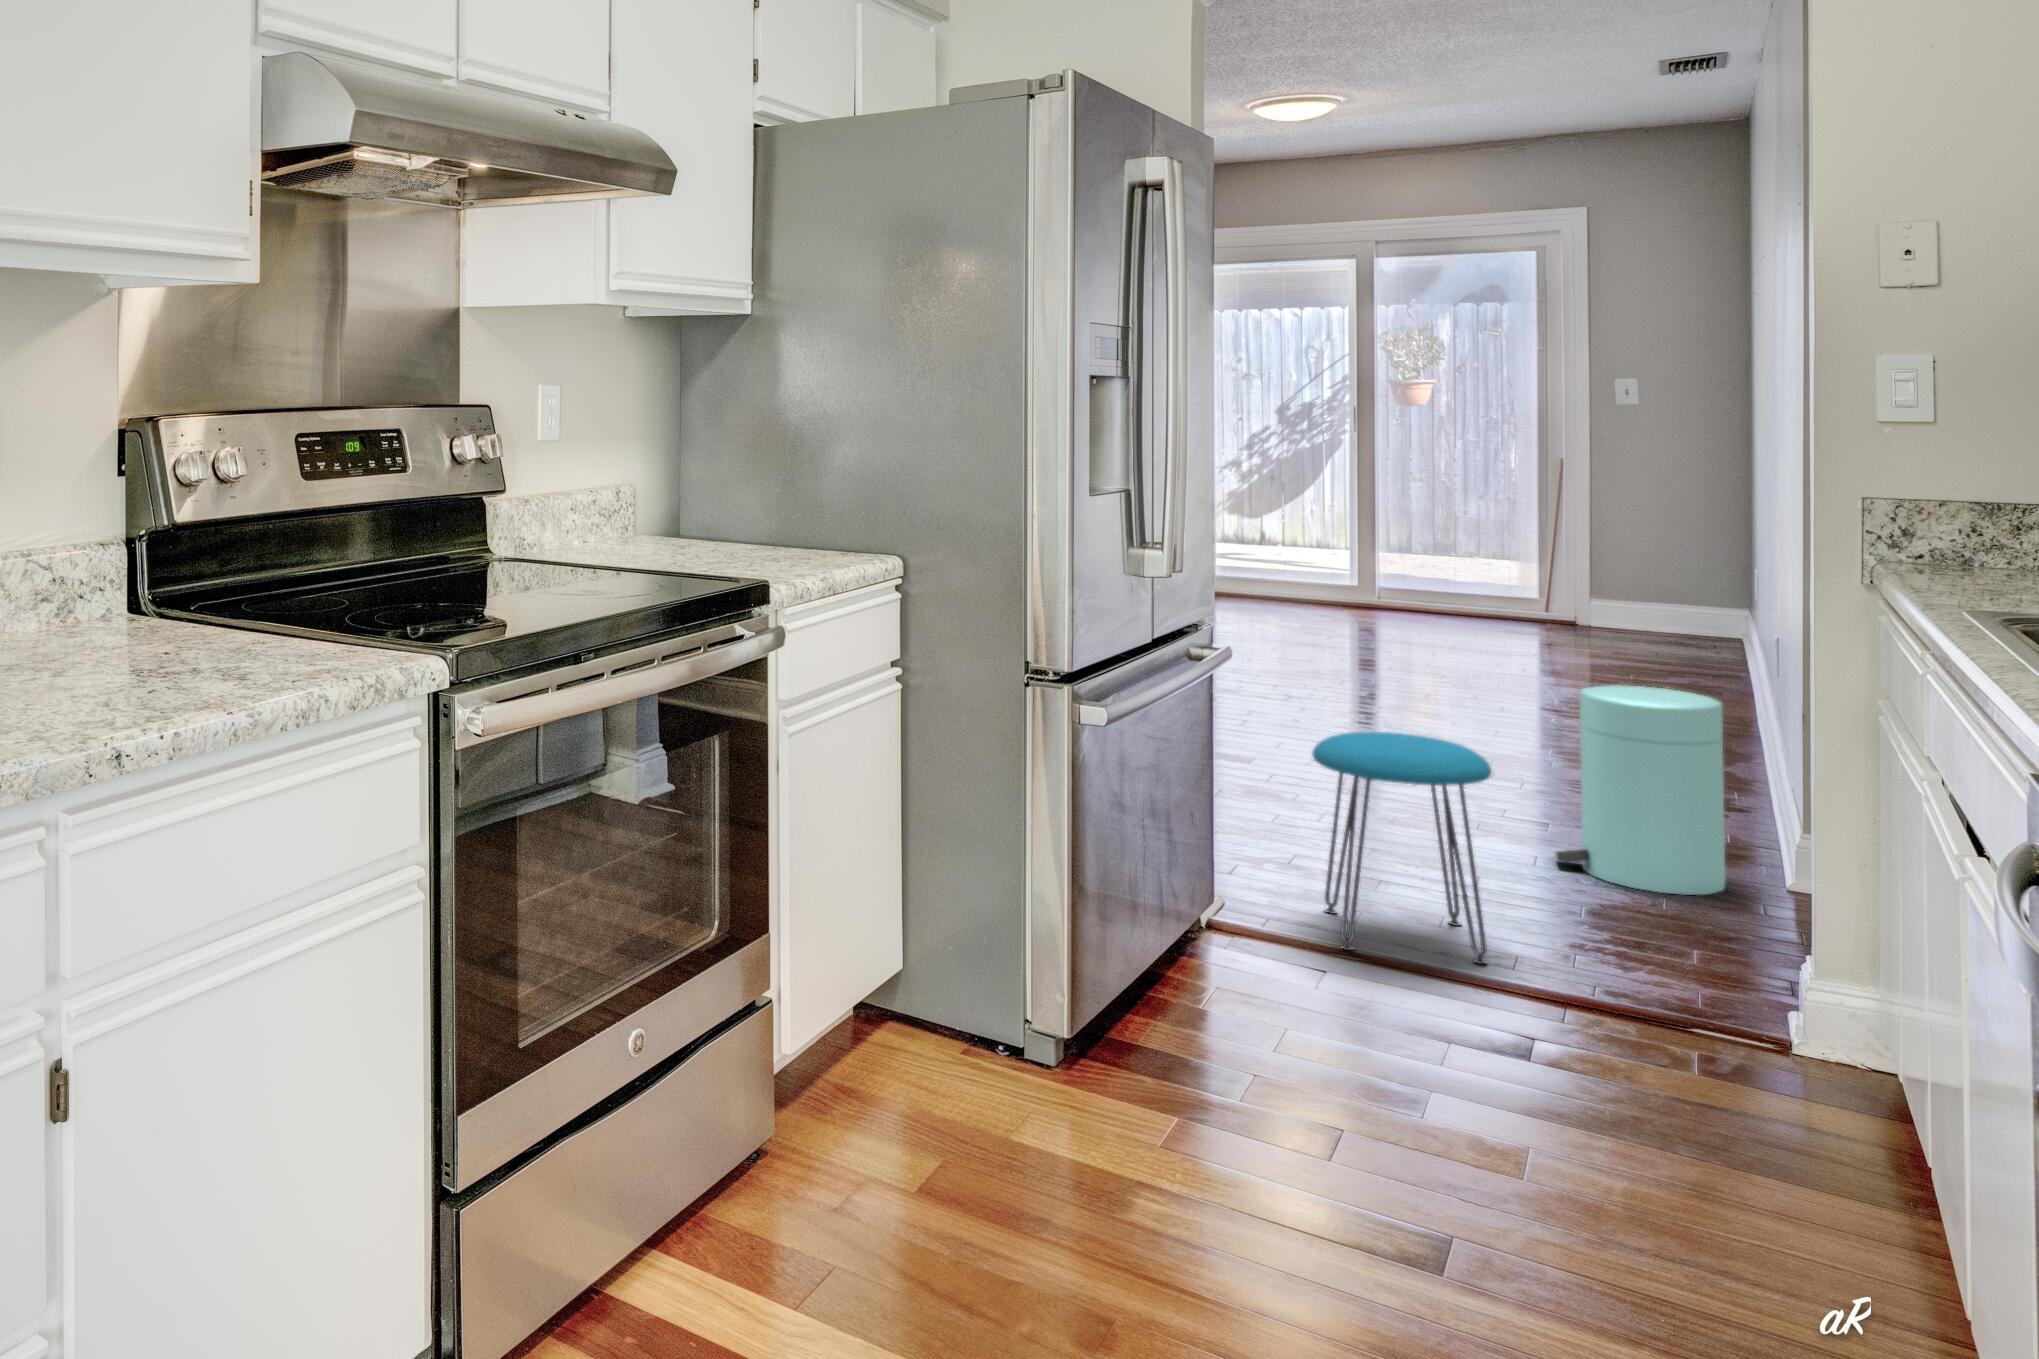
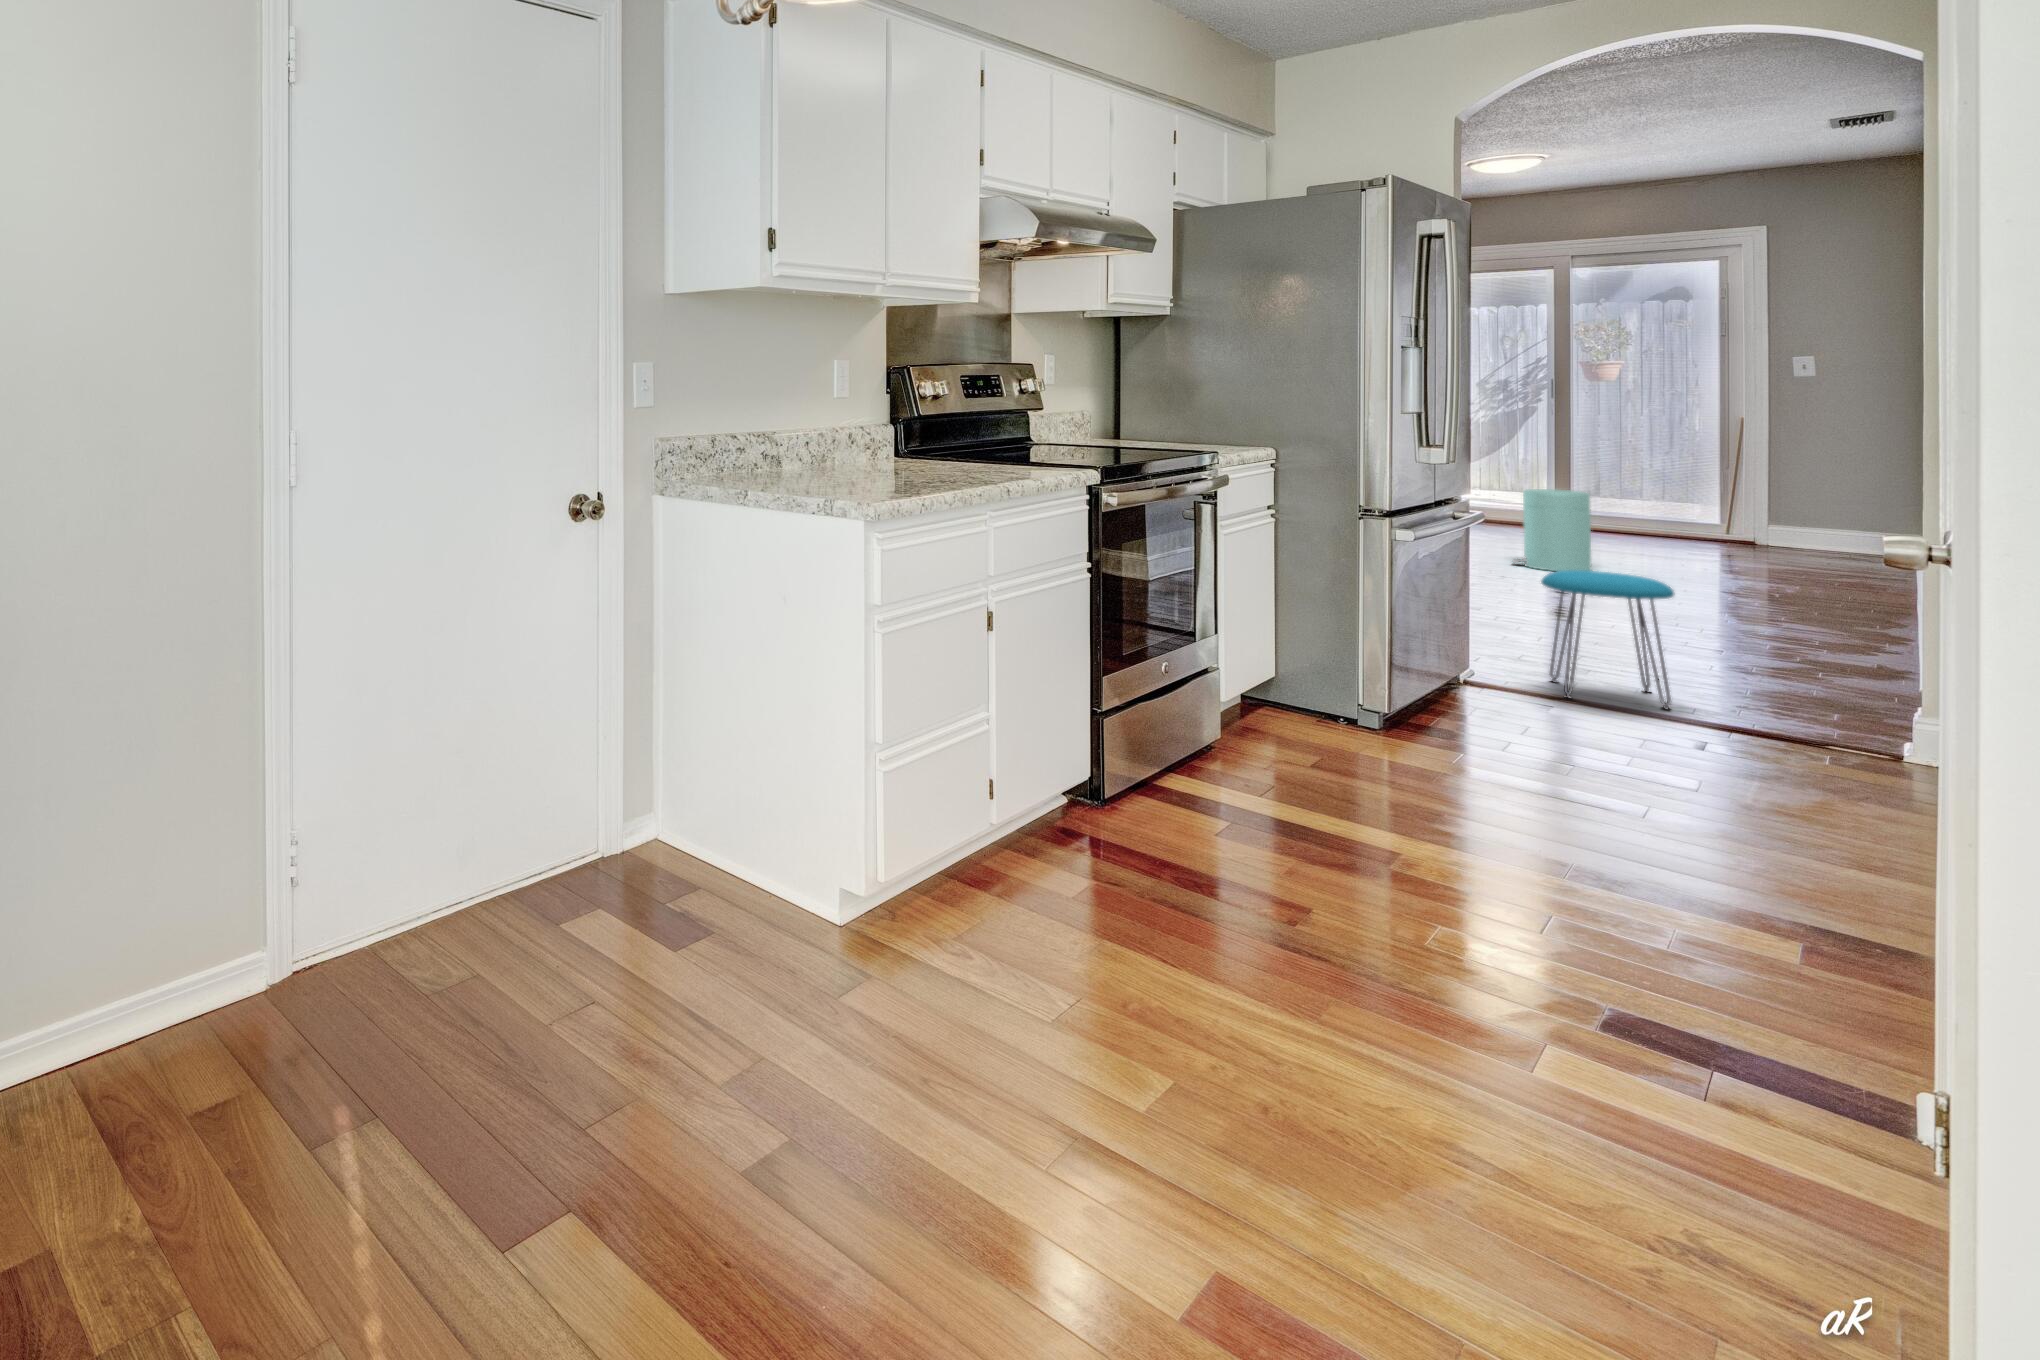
trash can: present [1556,685,1725,895] -> present [1515,489,1592,571]

